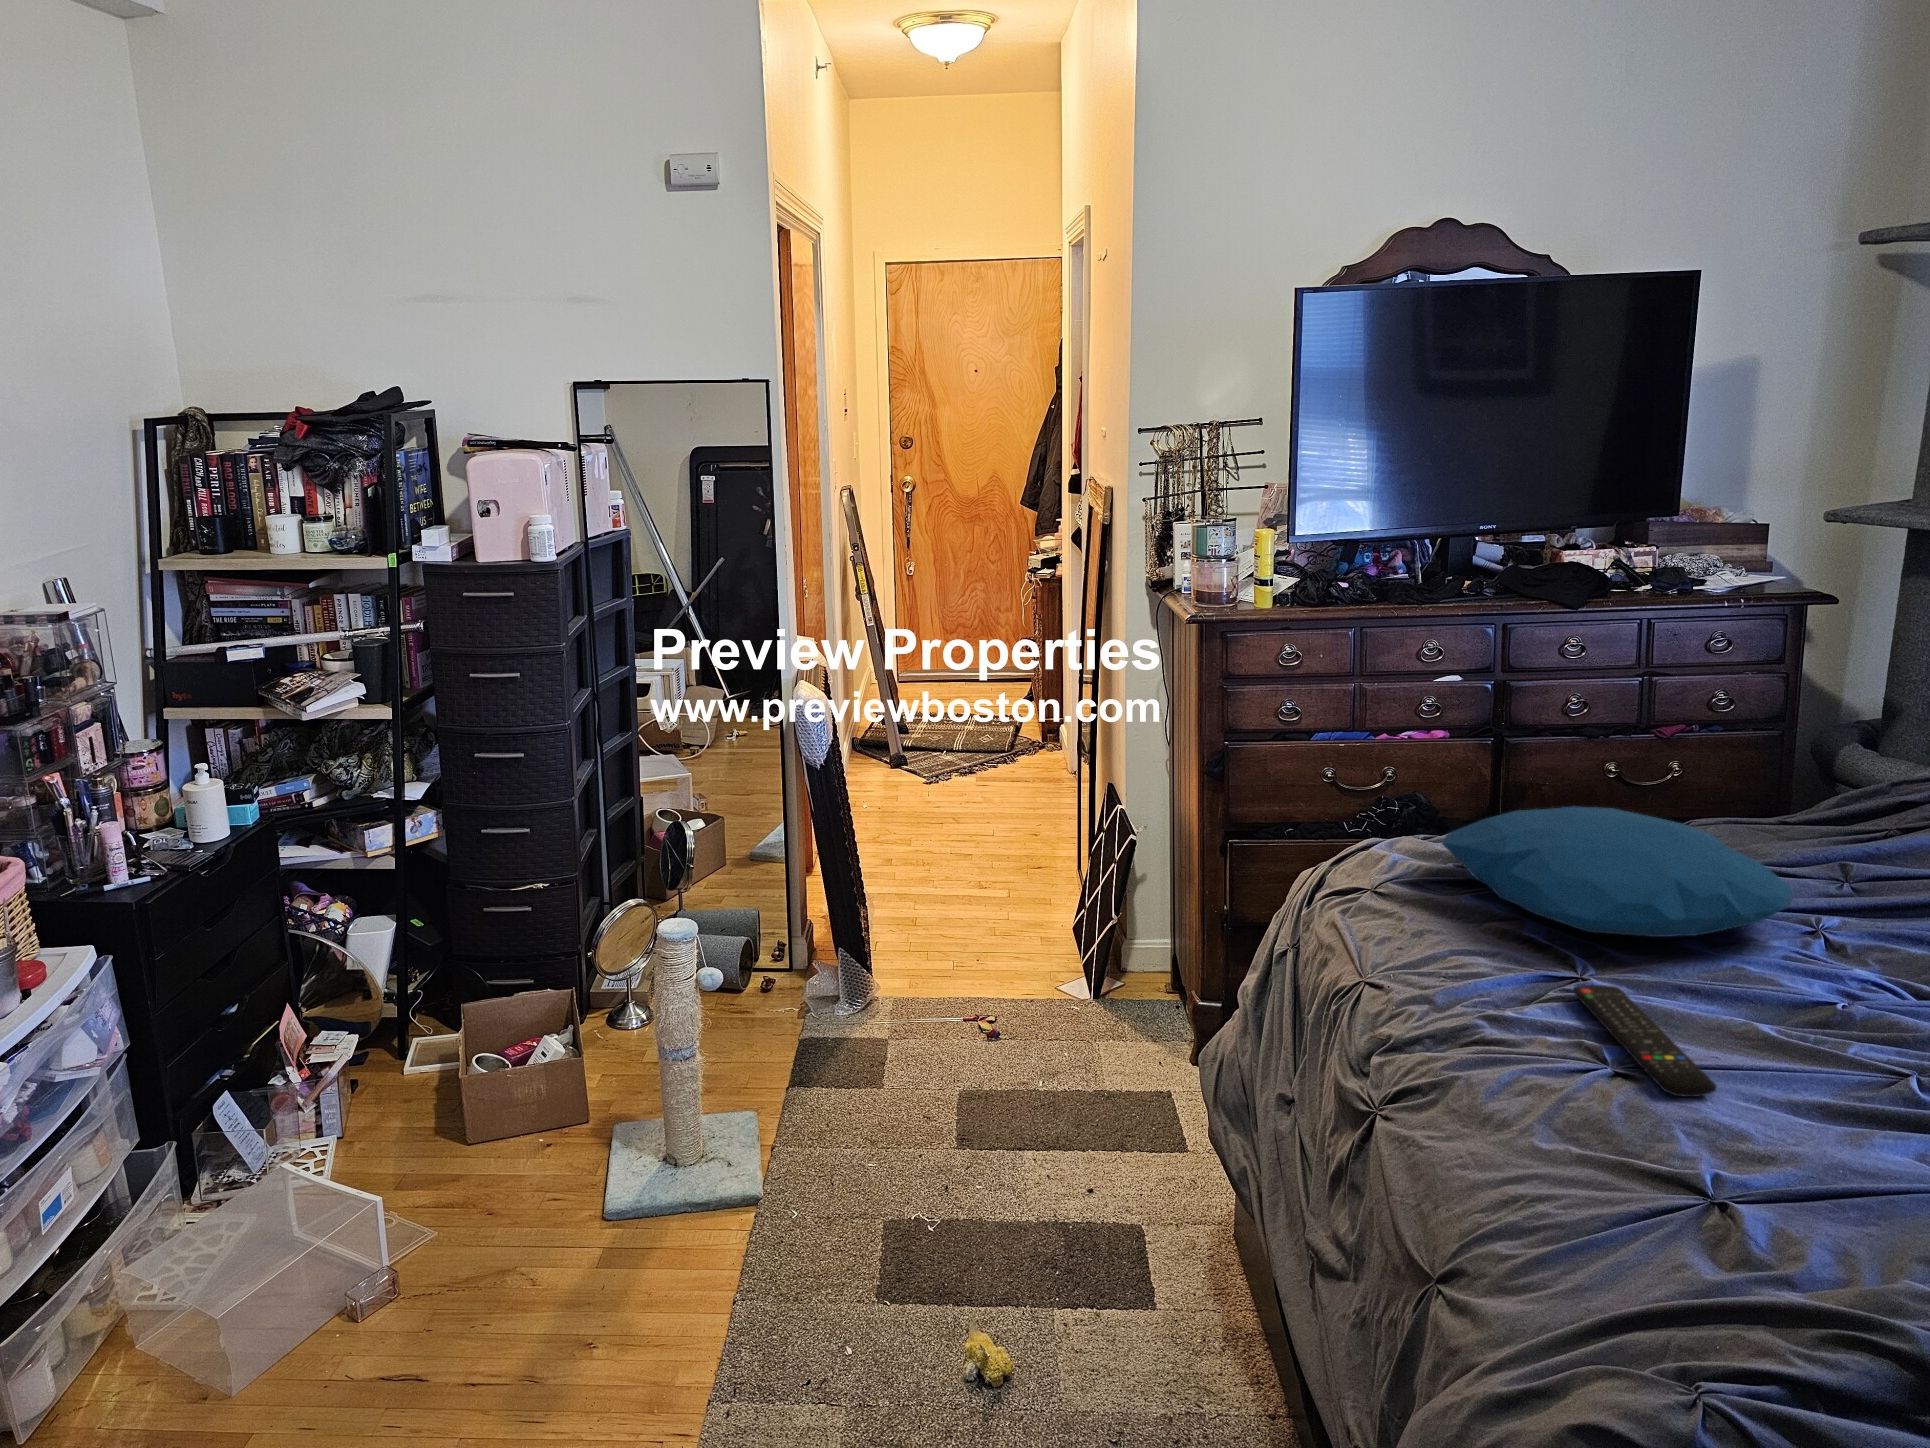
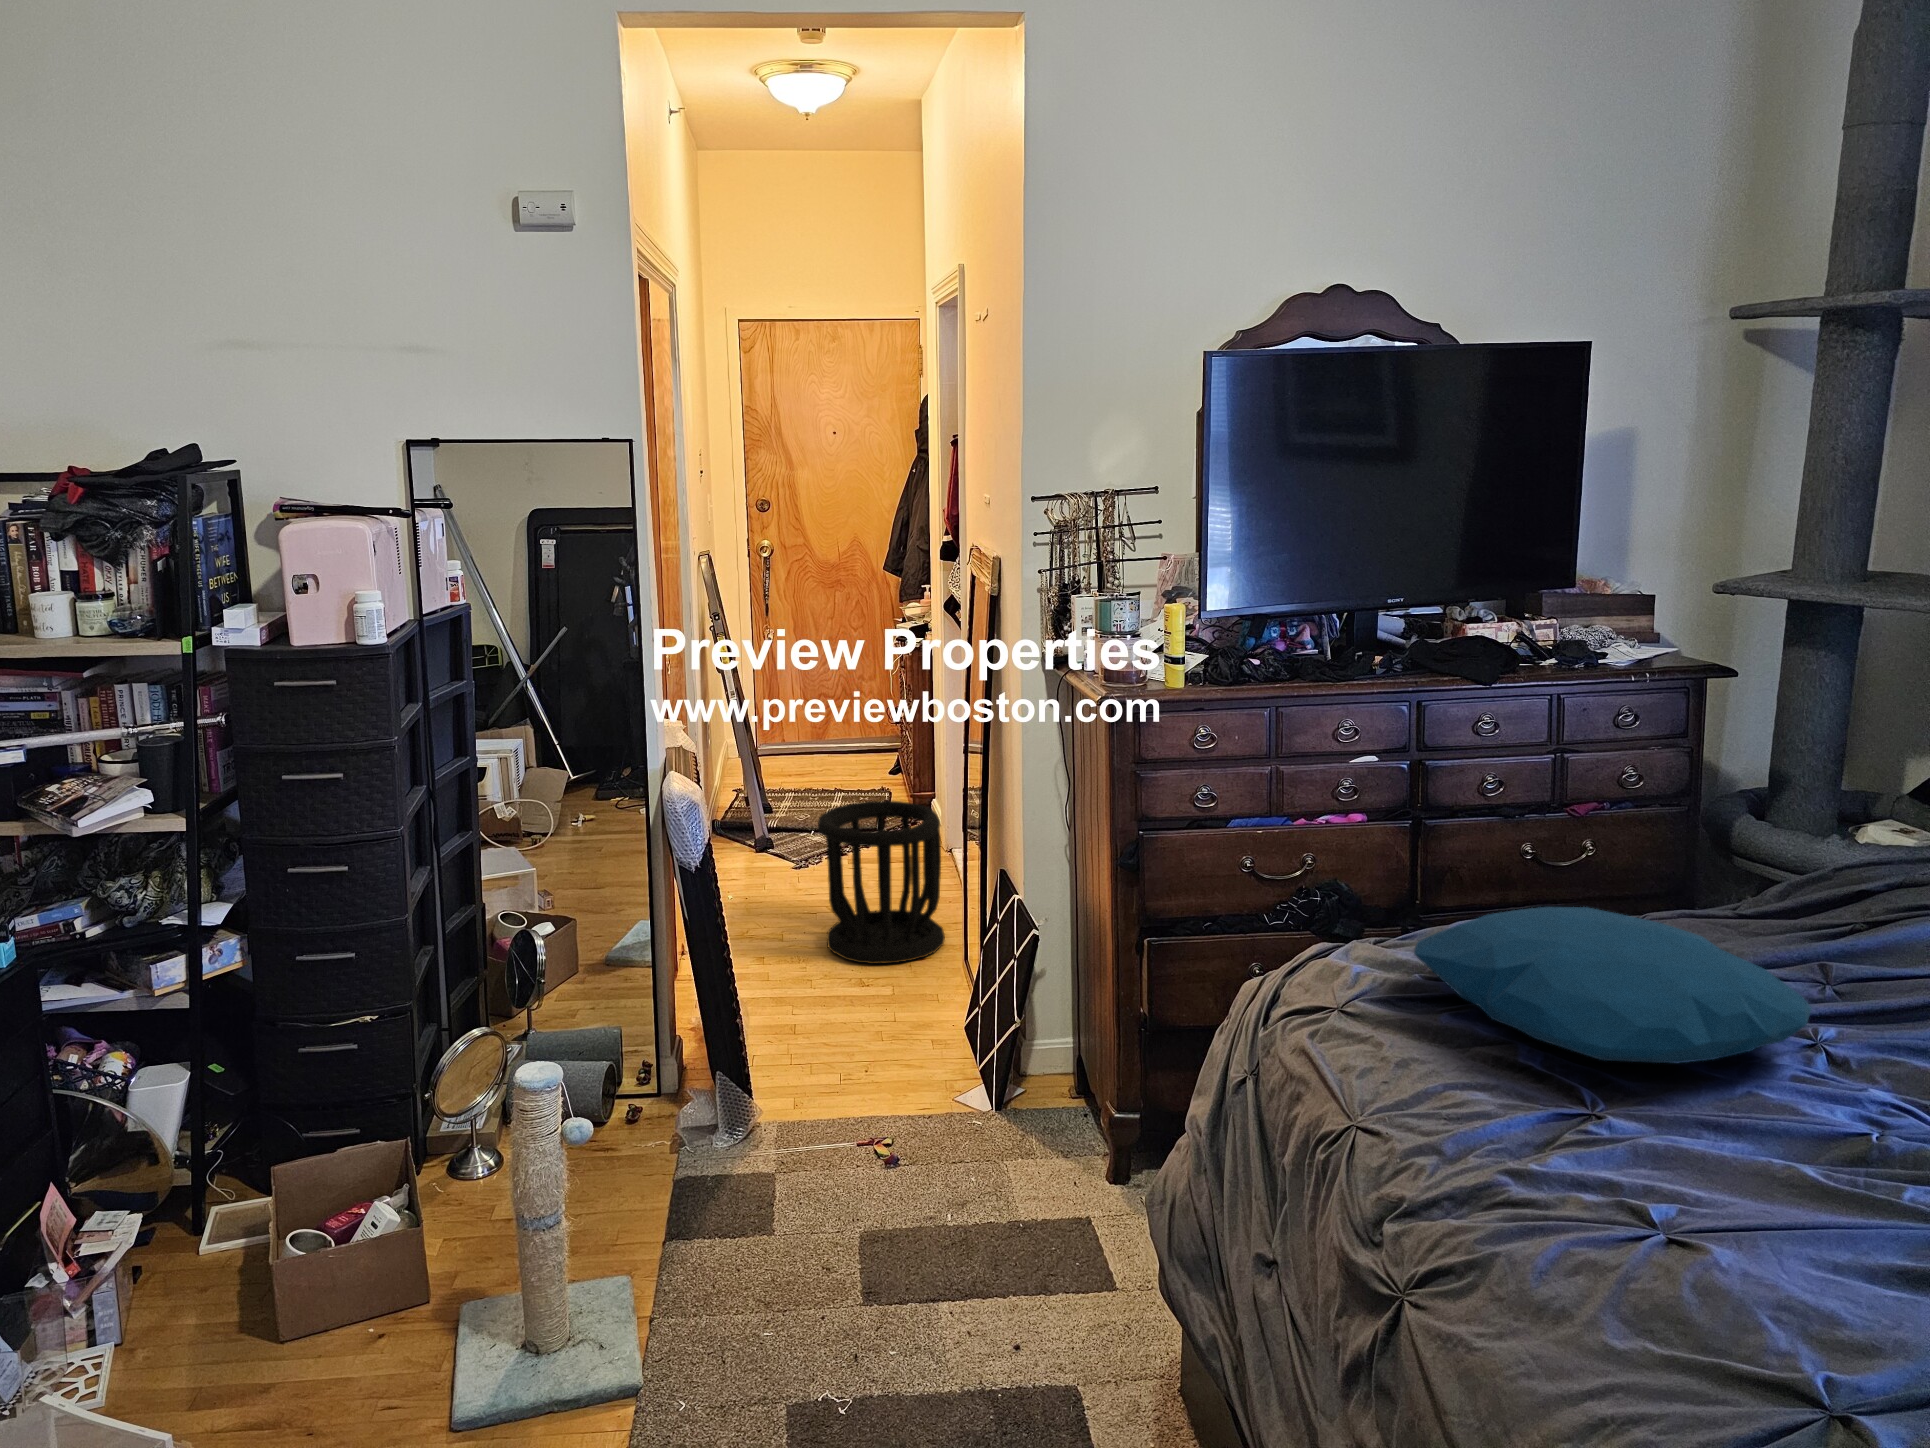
wastebasket: none [946,719,1065,870] -> present [818,800,945,964]
remote control: present [1573,985,1716,1097] -> none [1608,1130,1817,1280]

